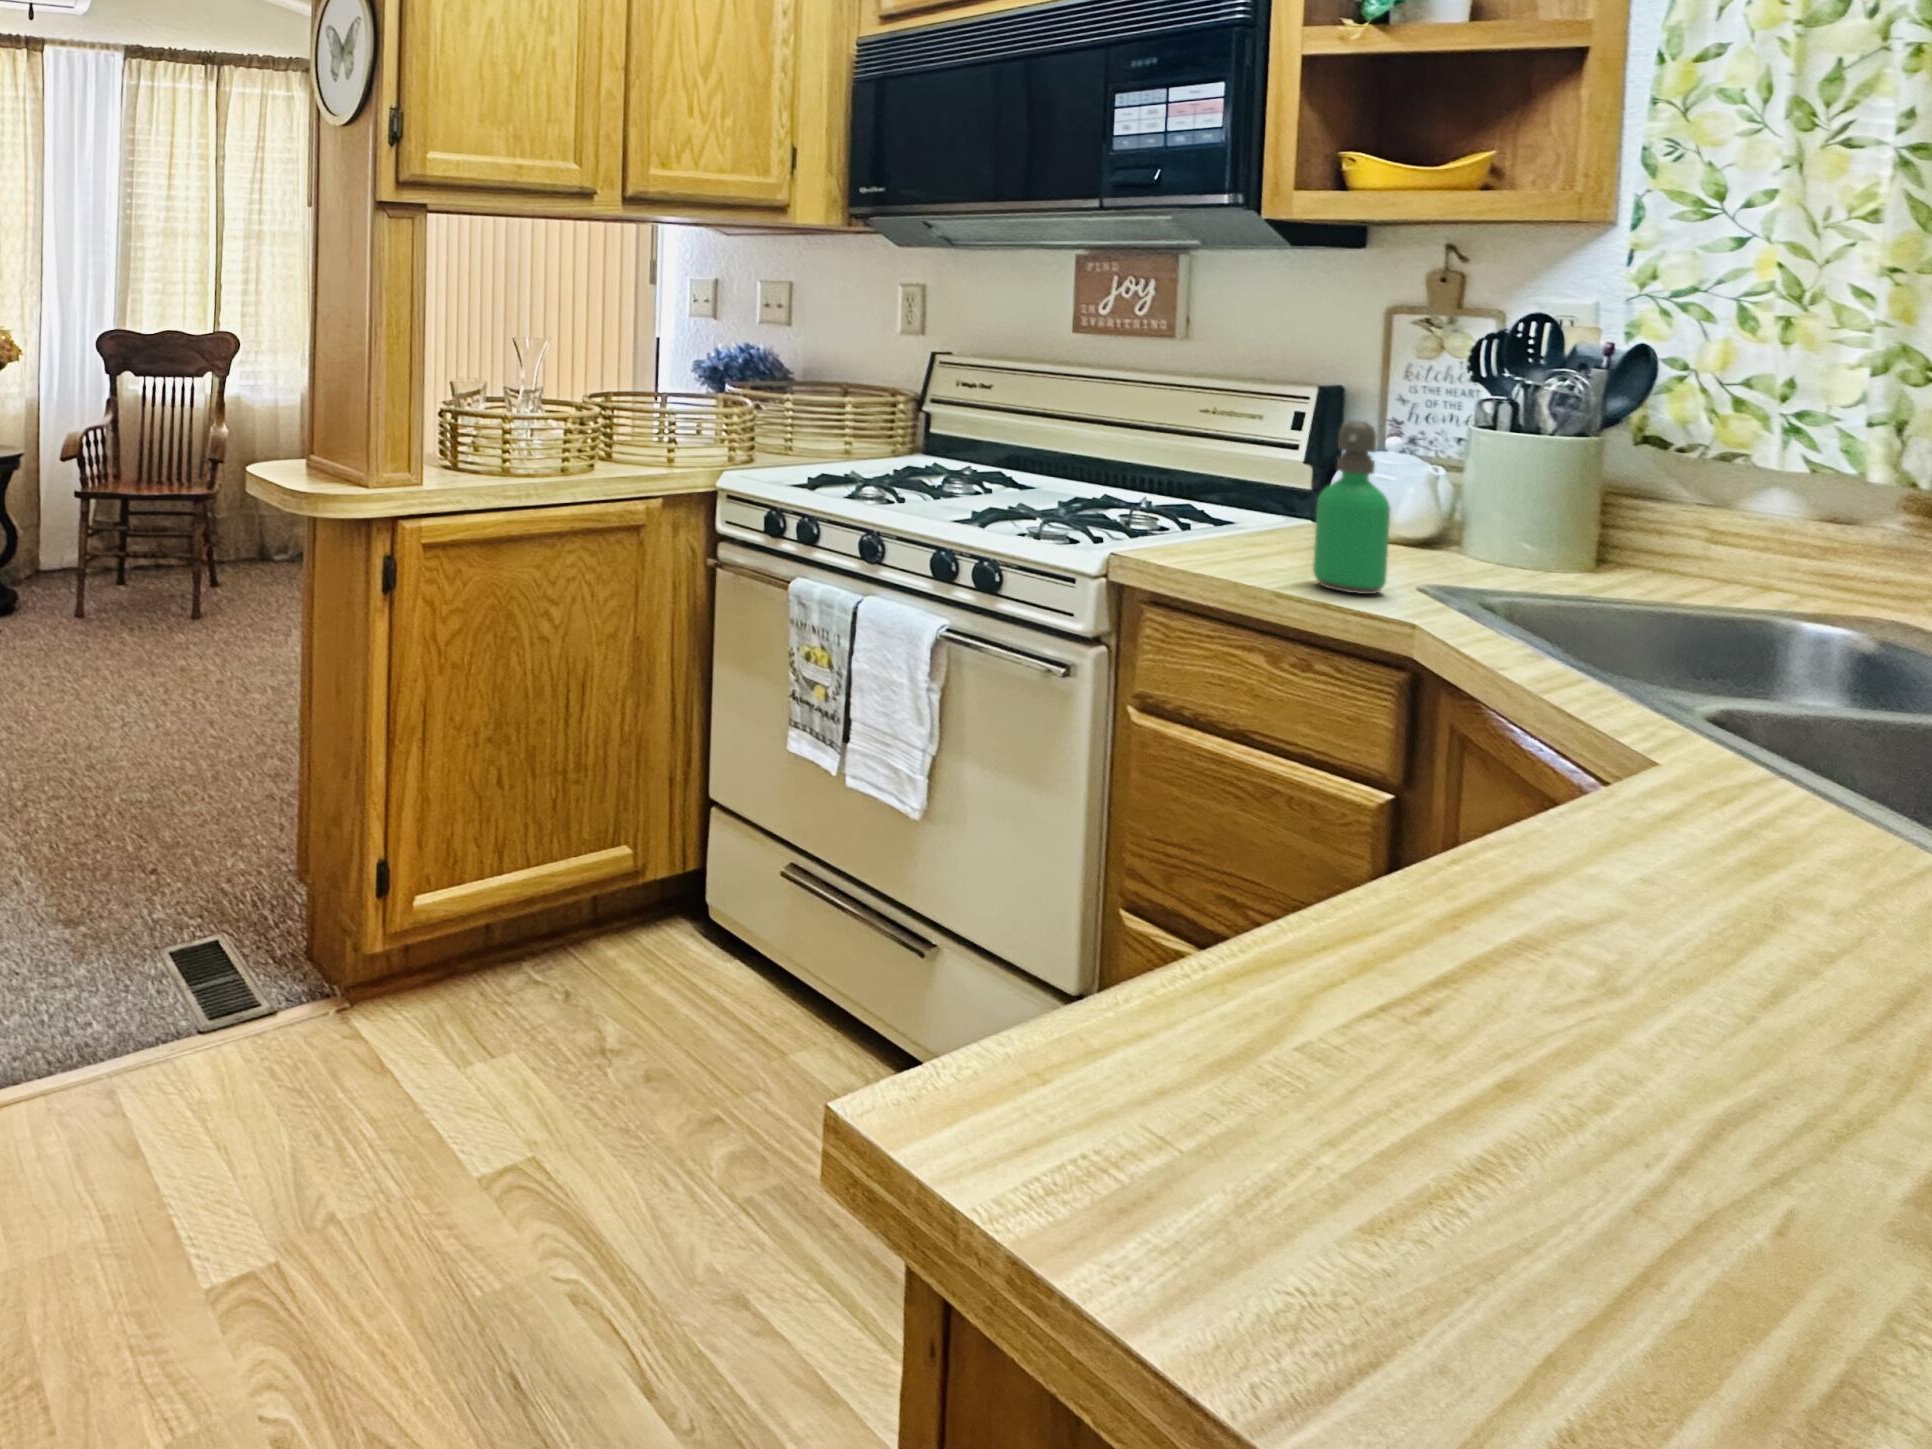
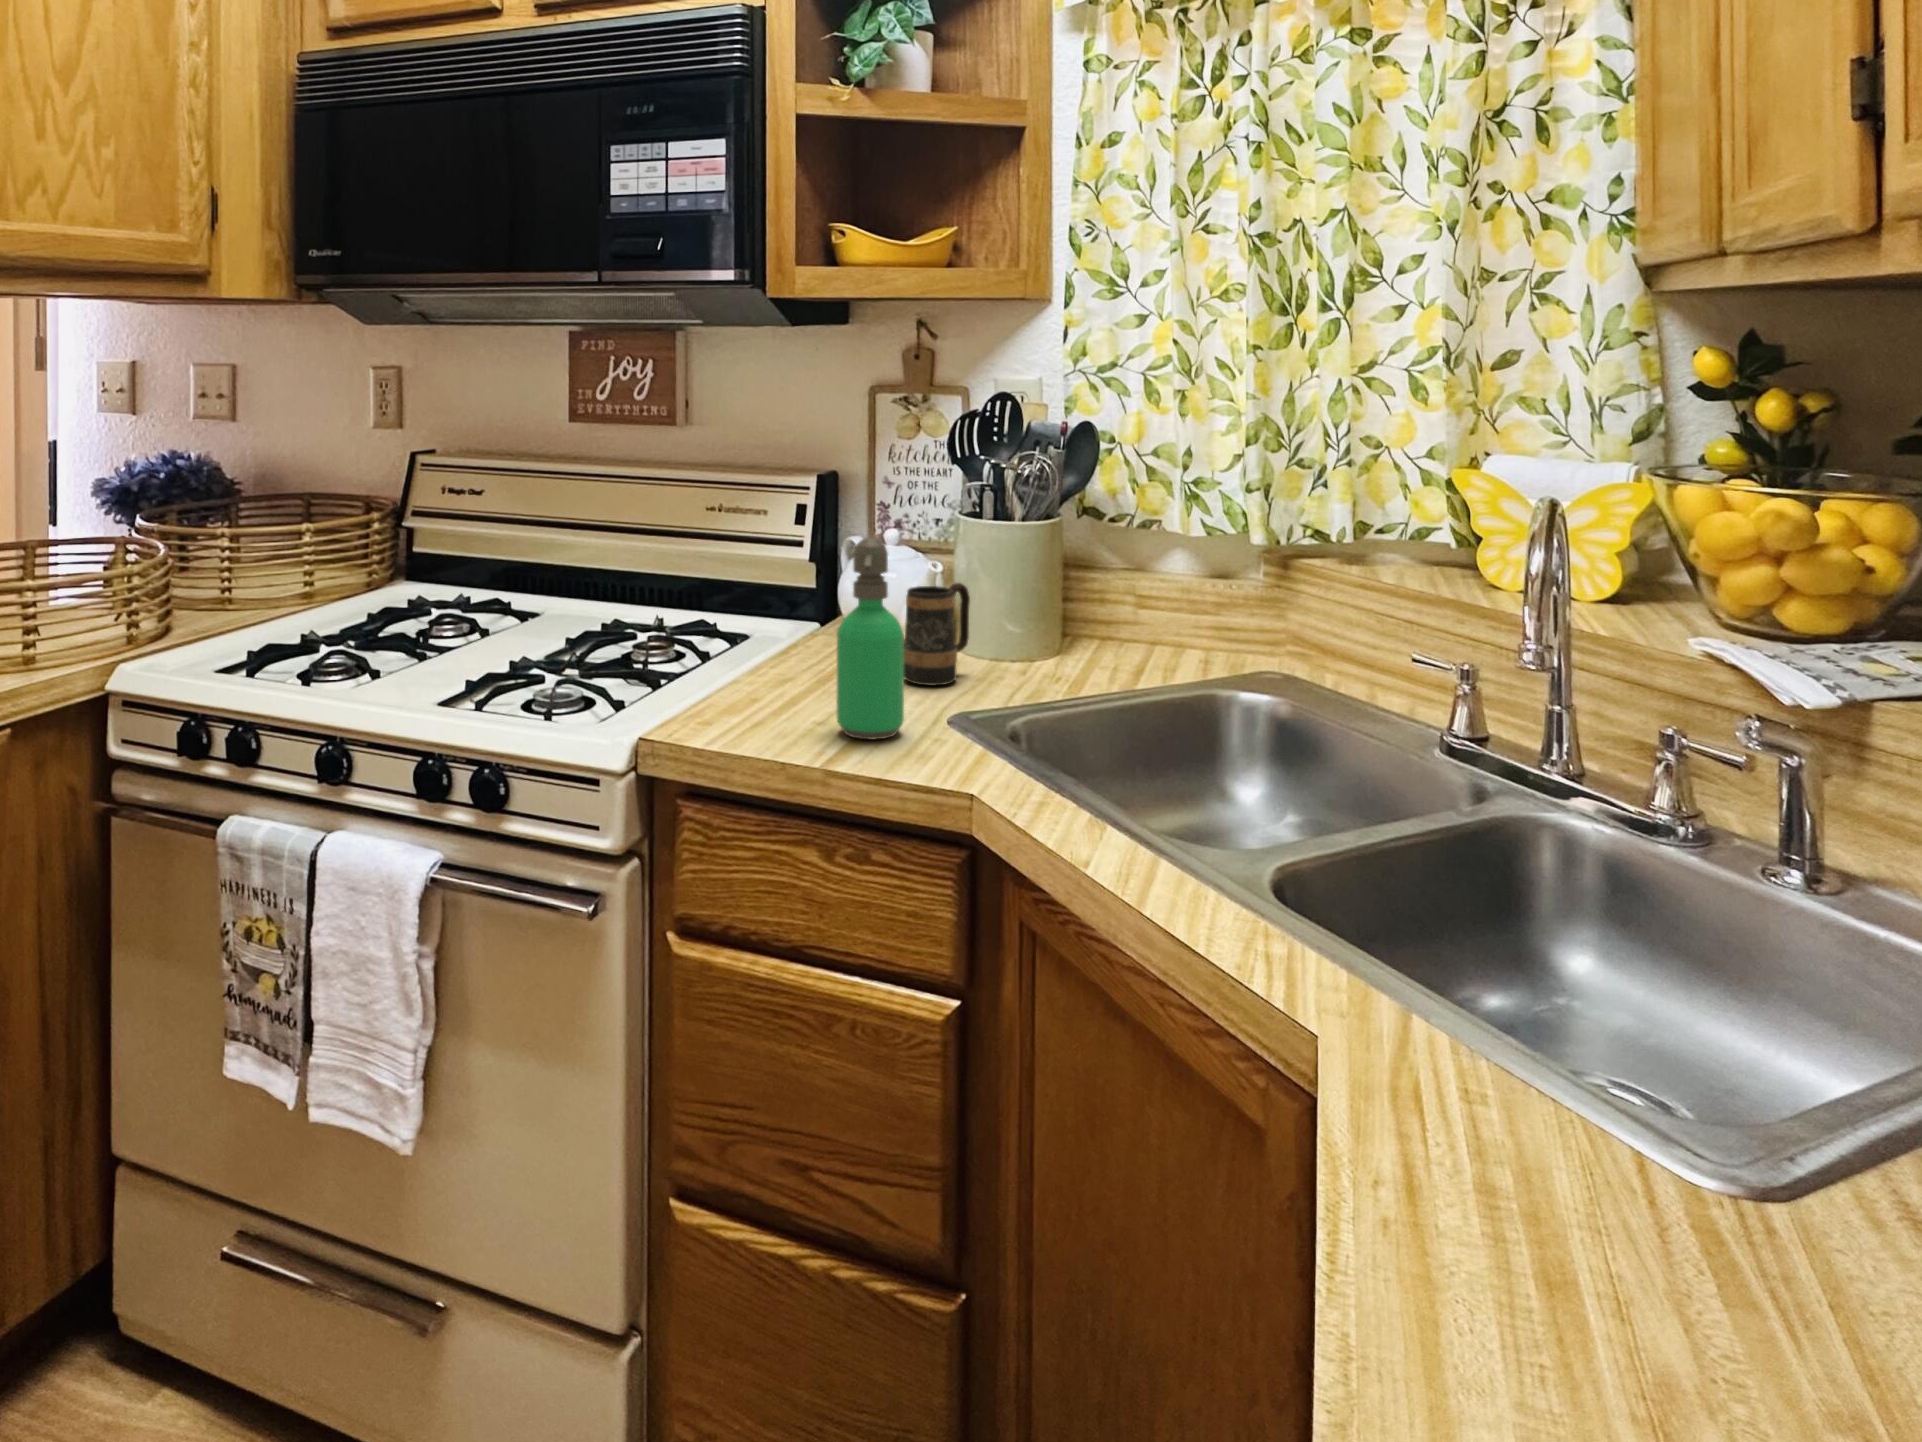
mug: none [1396,481,1482,571] -> present [904,583,970,685]

